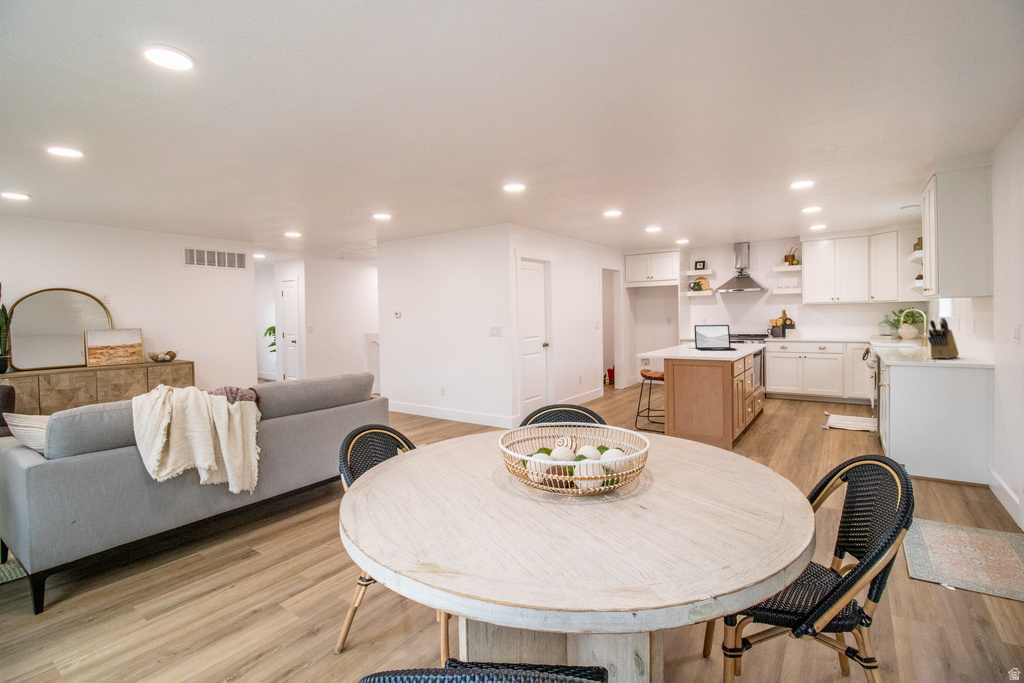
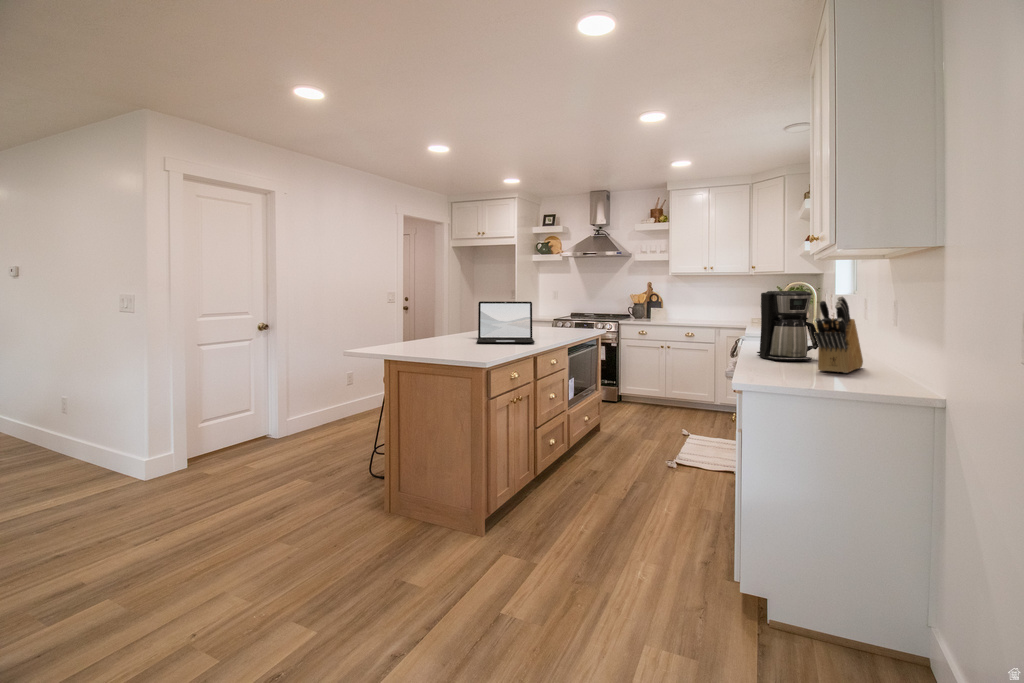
coffee maker: none [889,315,930,355] -> present [757,291,818,361]

